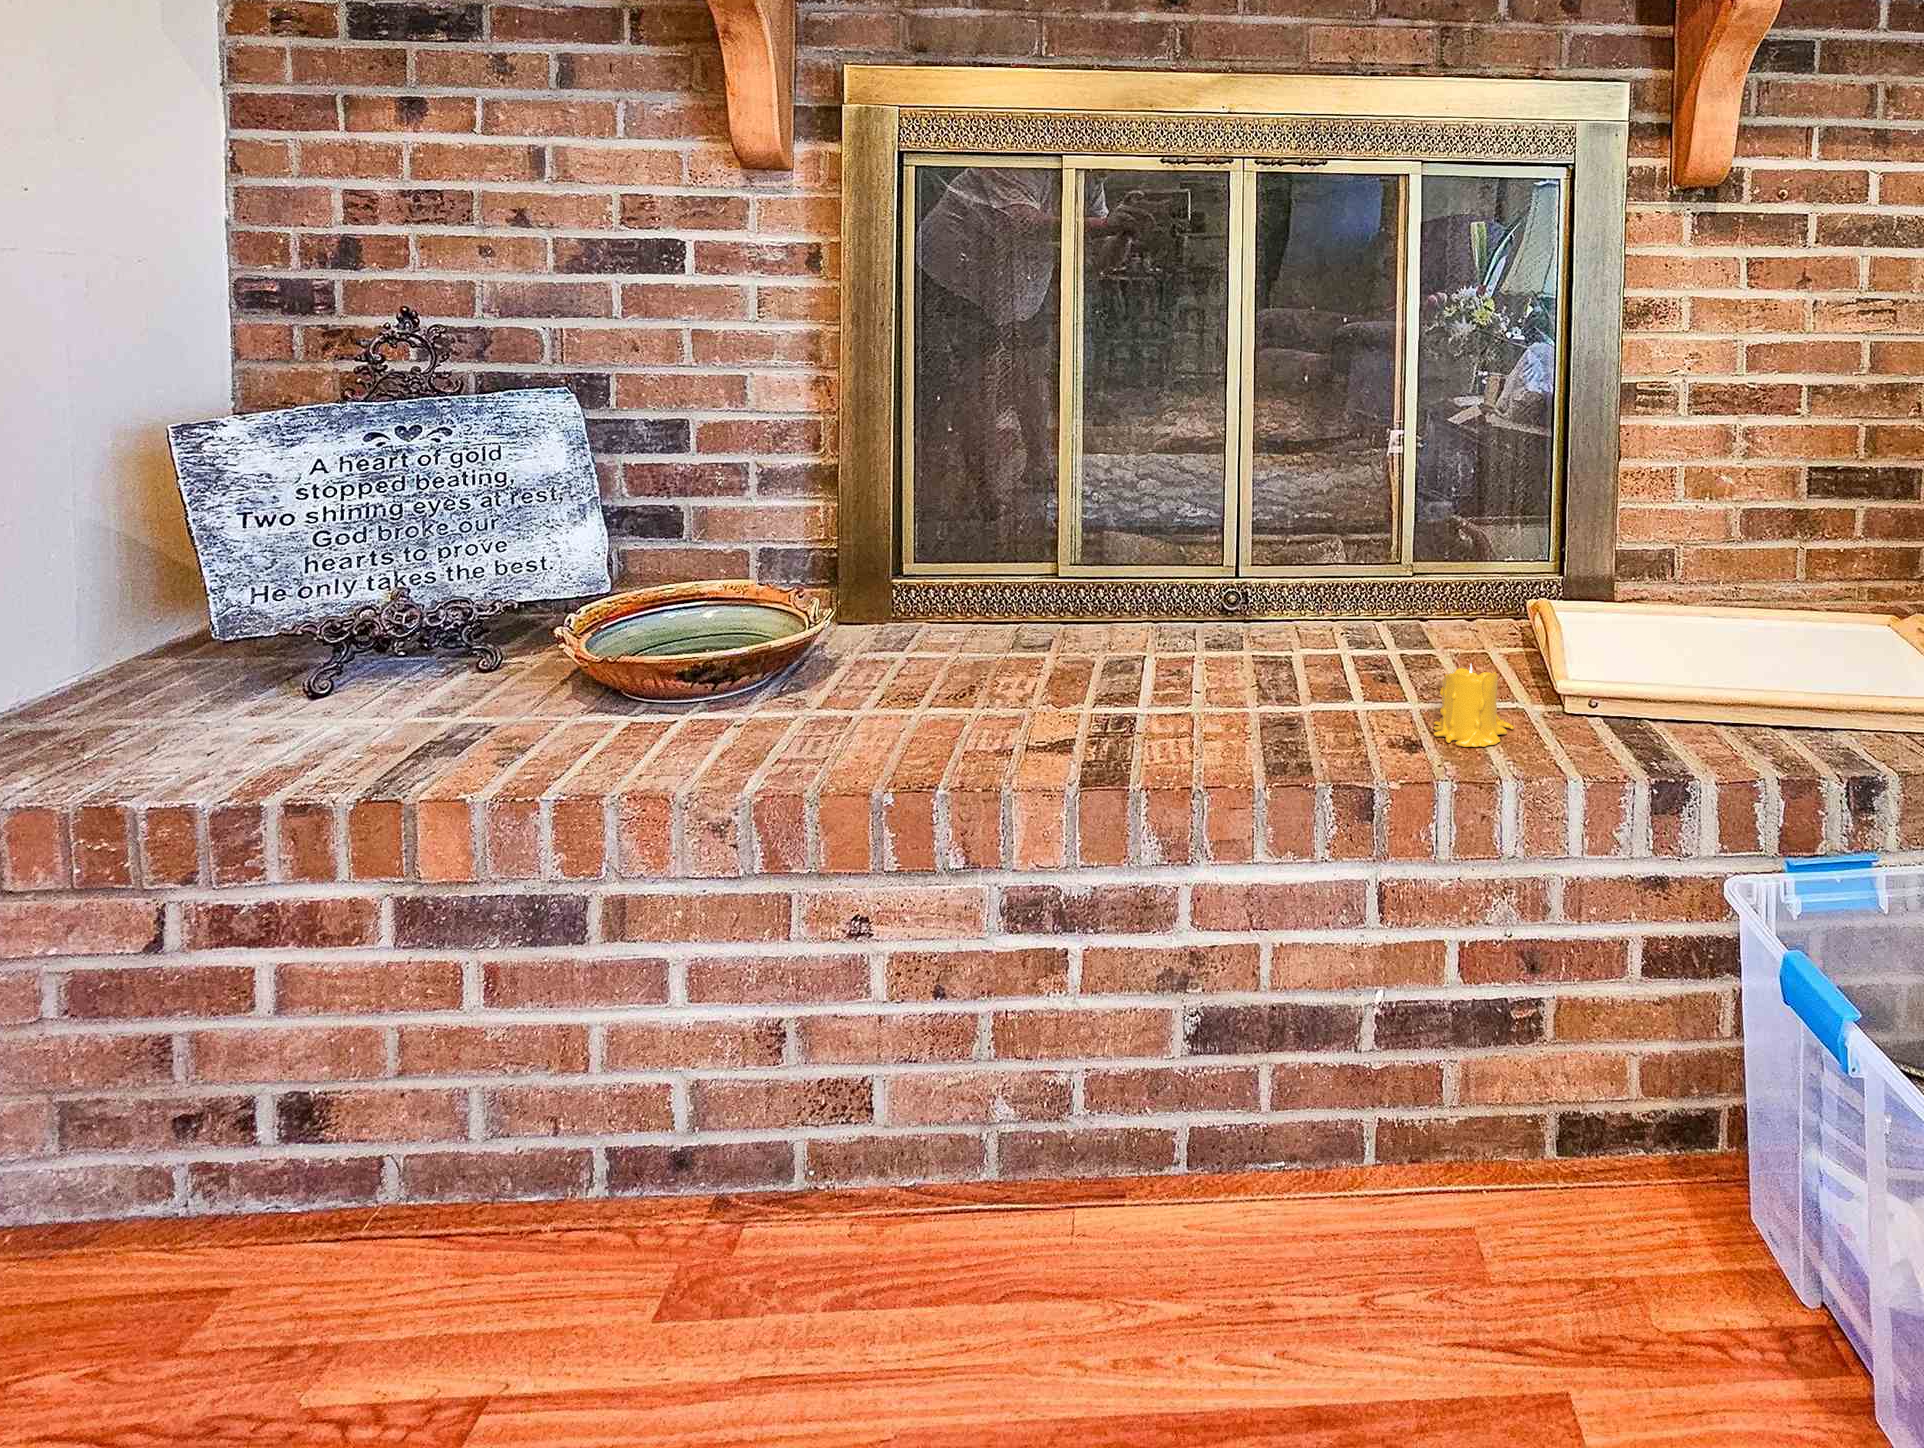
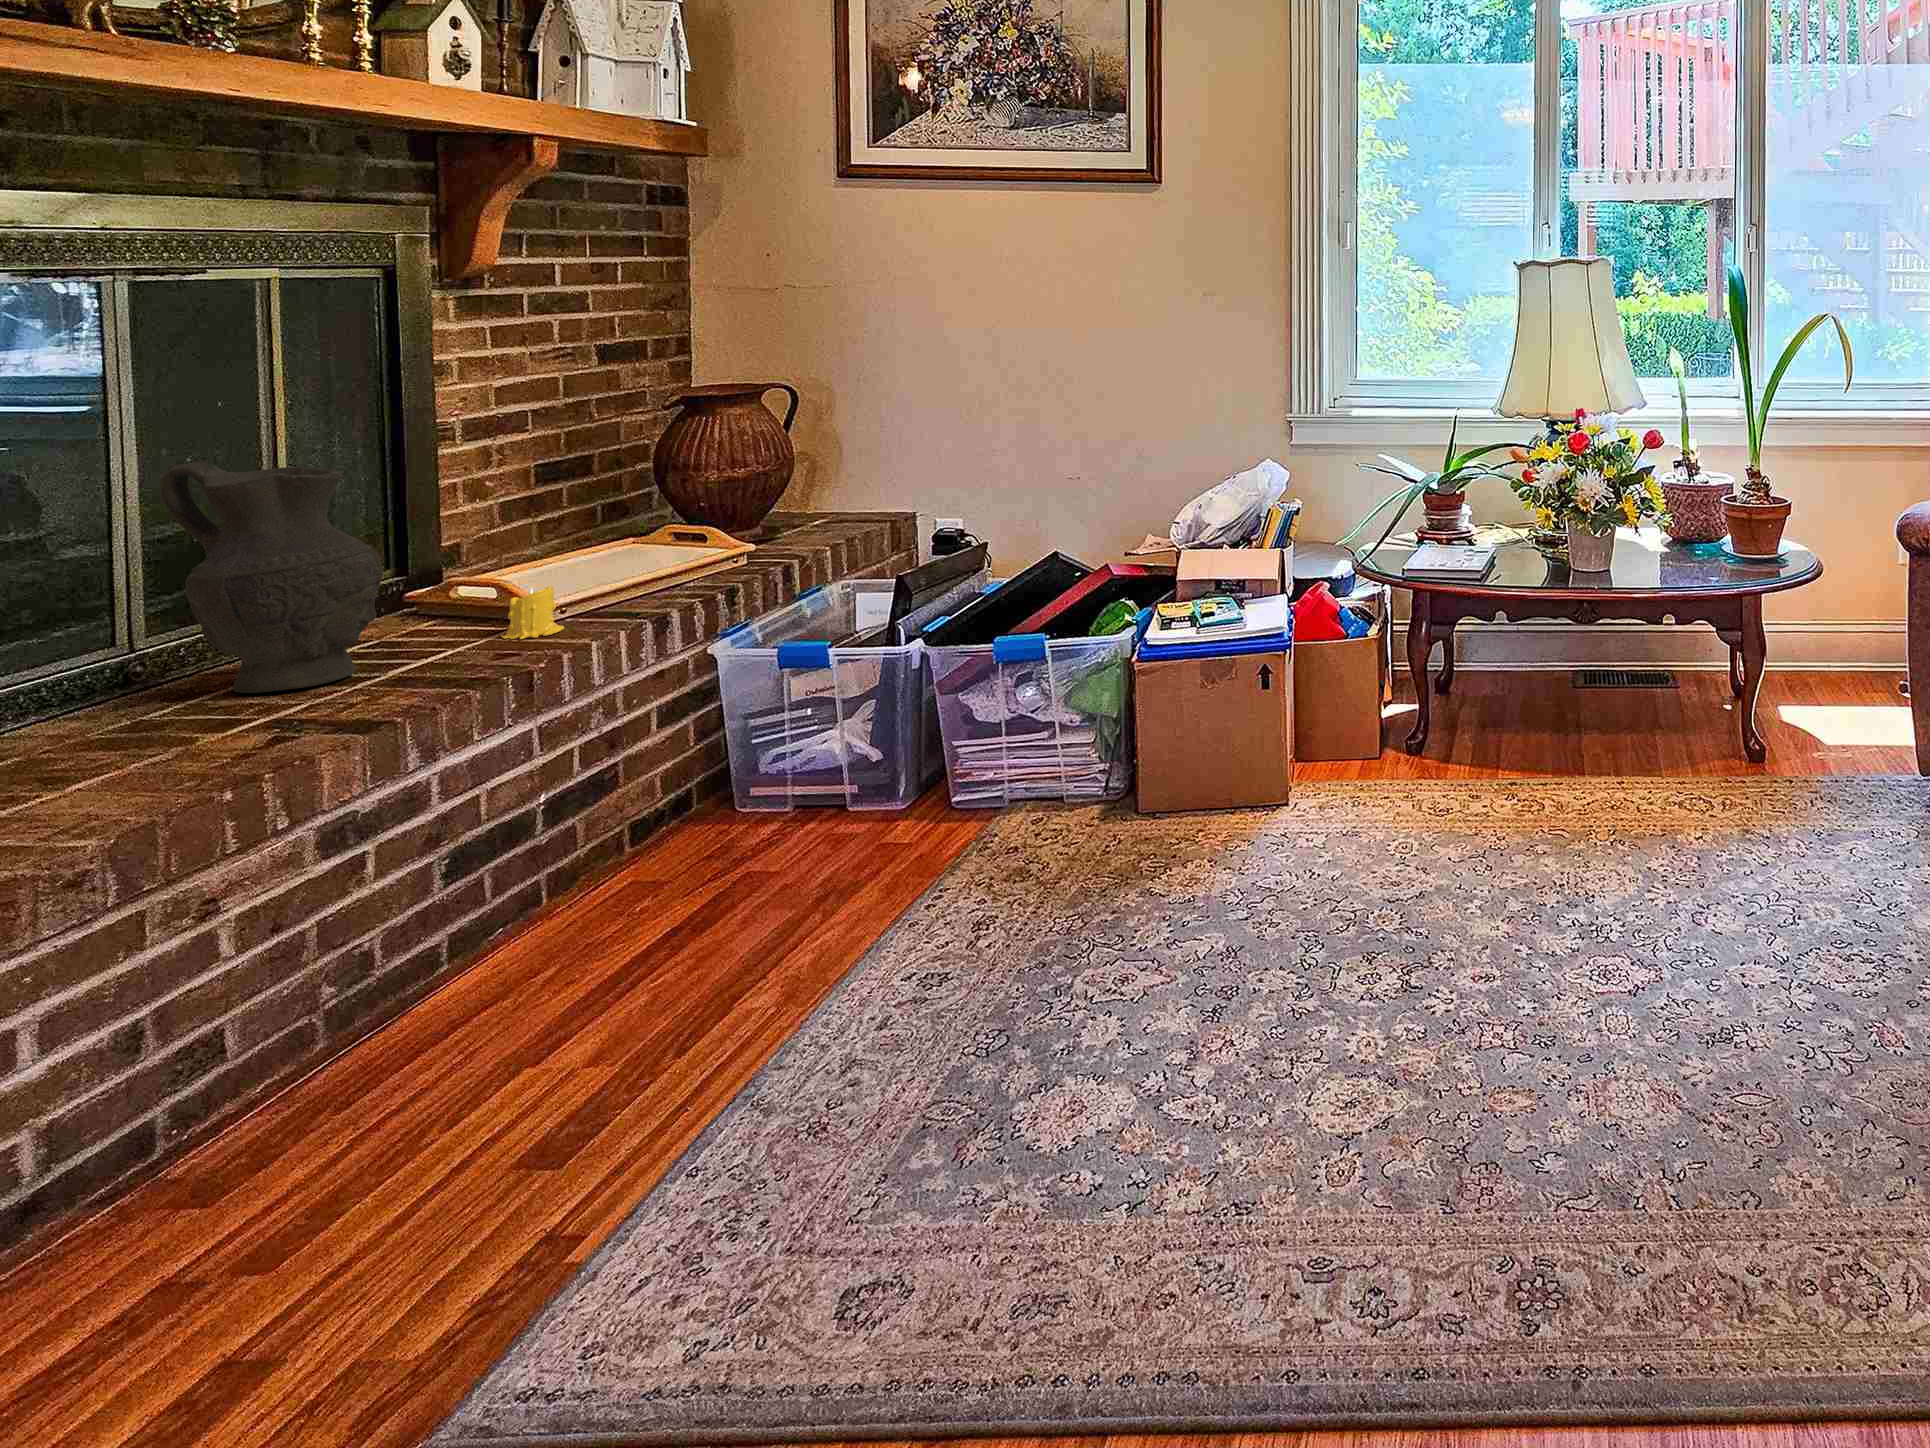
decorative vase: none [1155,392,1316,699] -> present [161,462,383,693]

